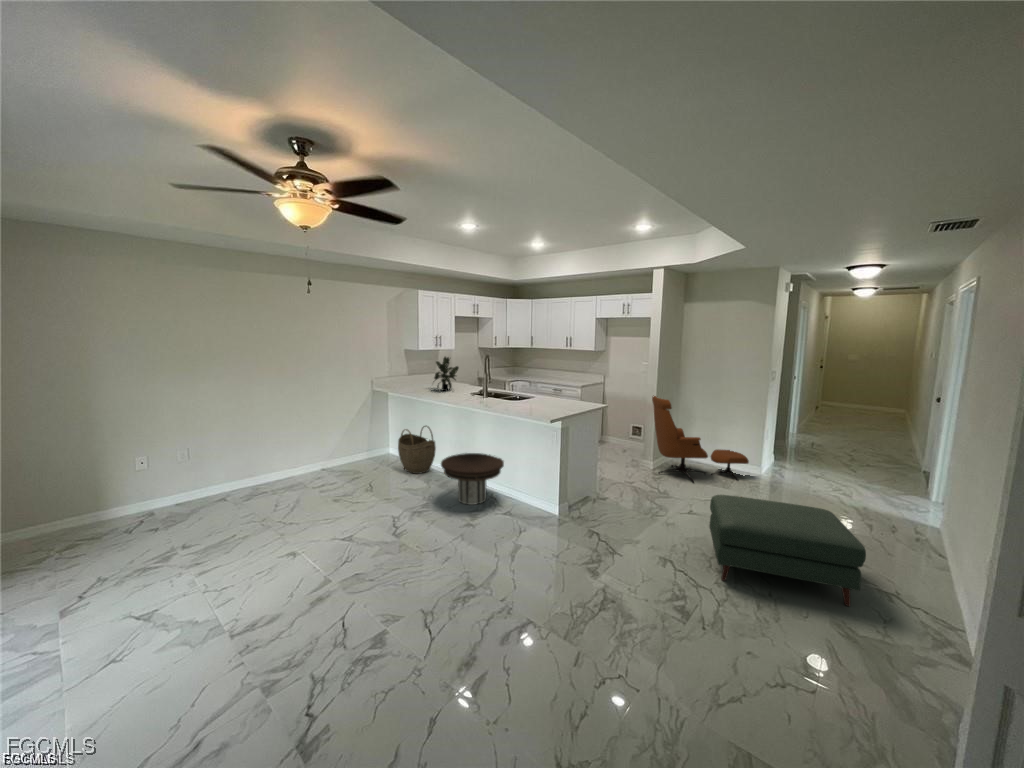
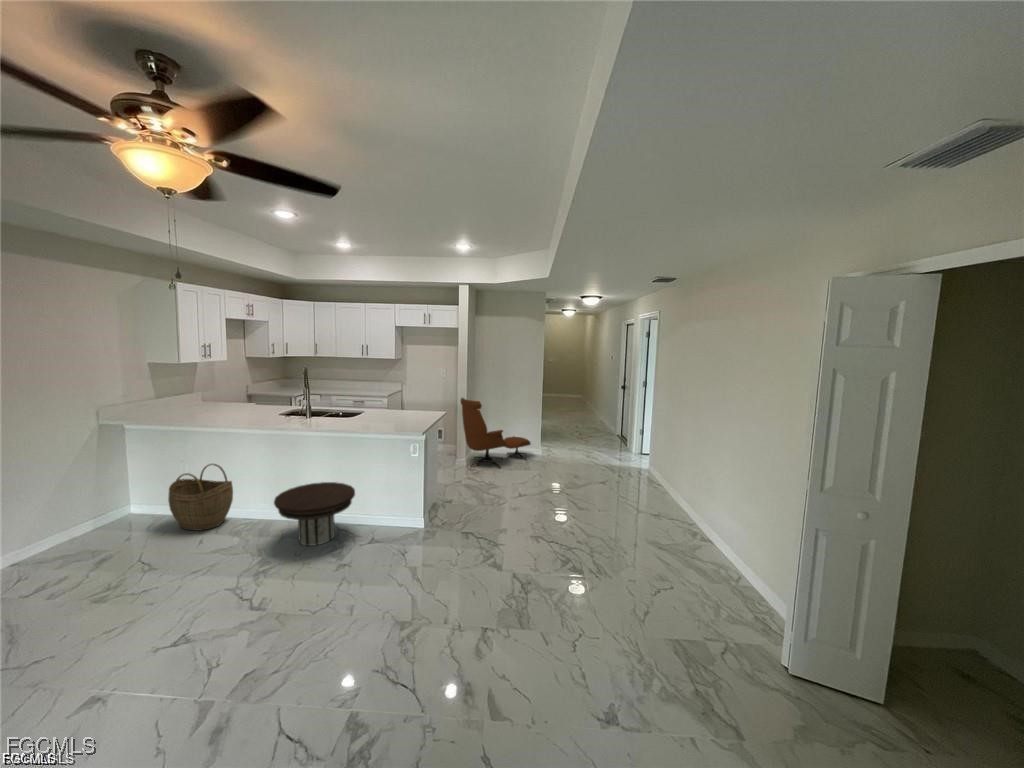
potted plant: present [434,357,459,391] -> none [216,372,258,416]
ottoman: present [709,495,866,606] -> none [547,467,650,536]

